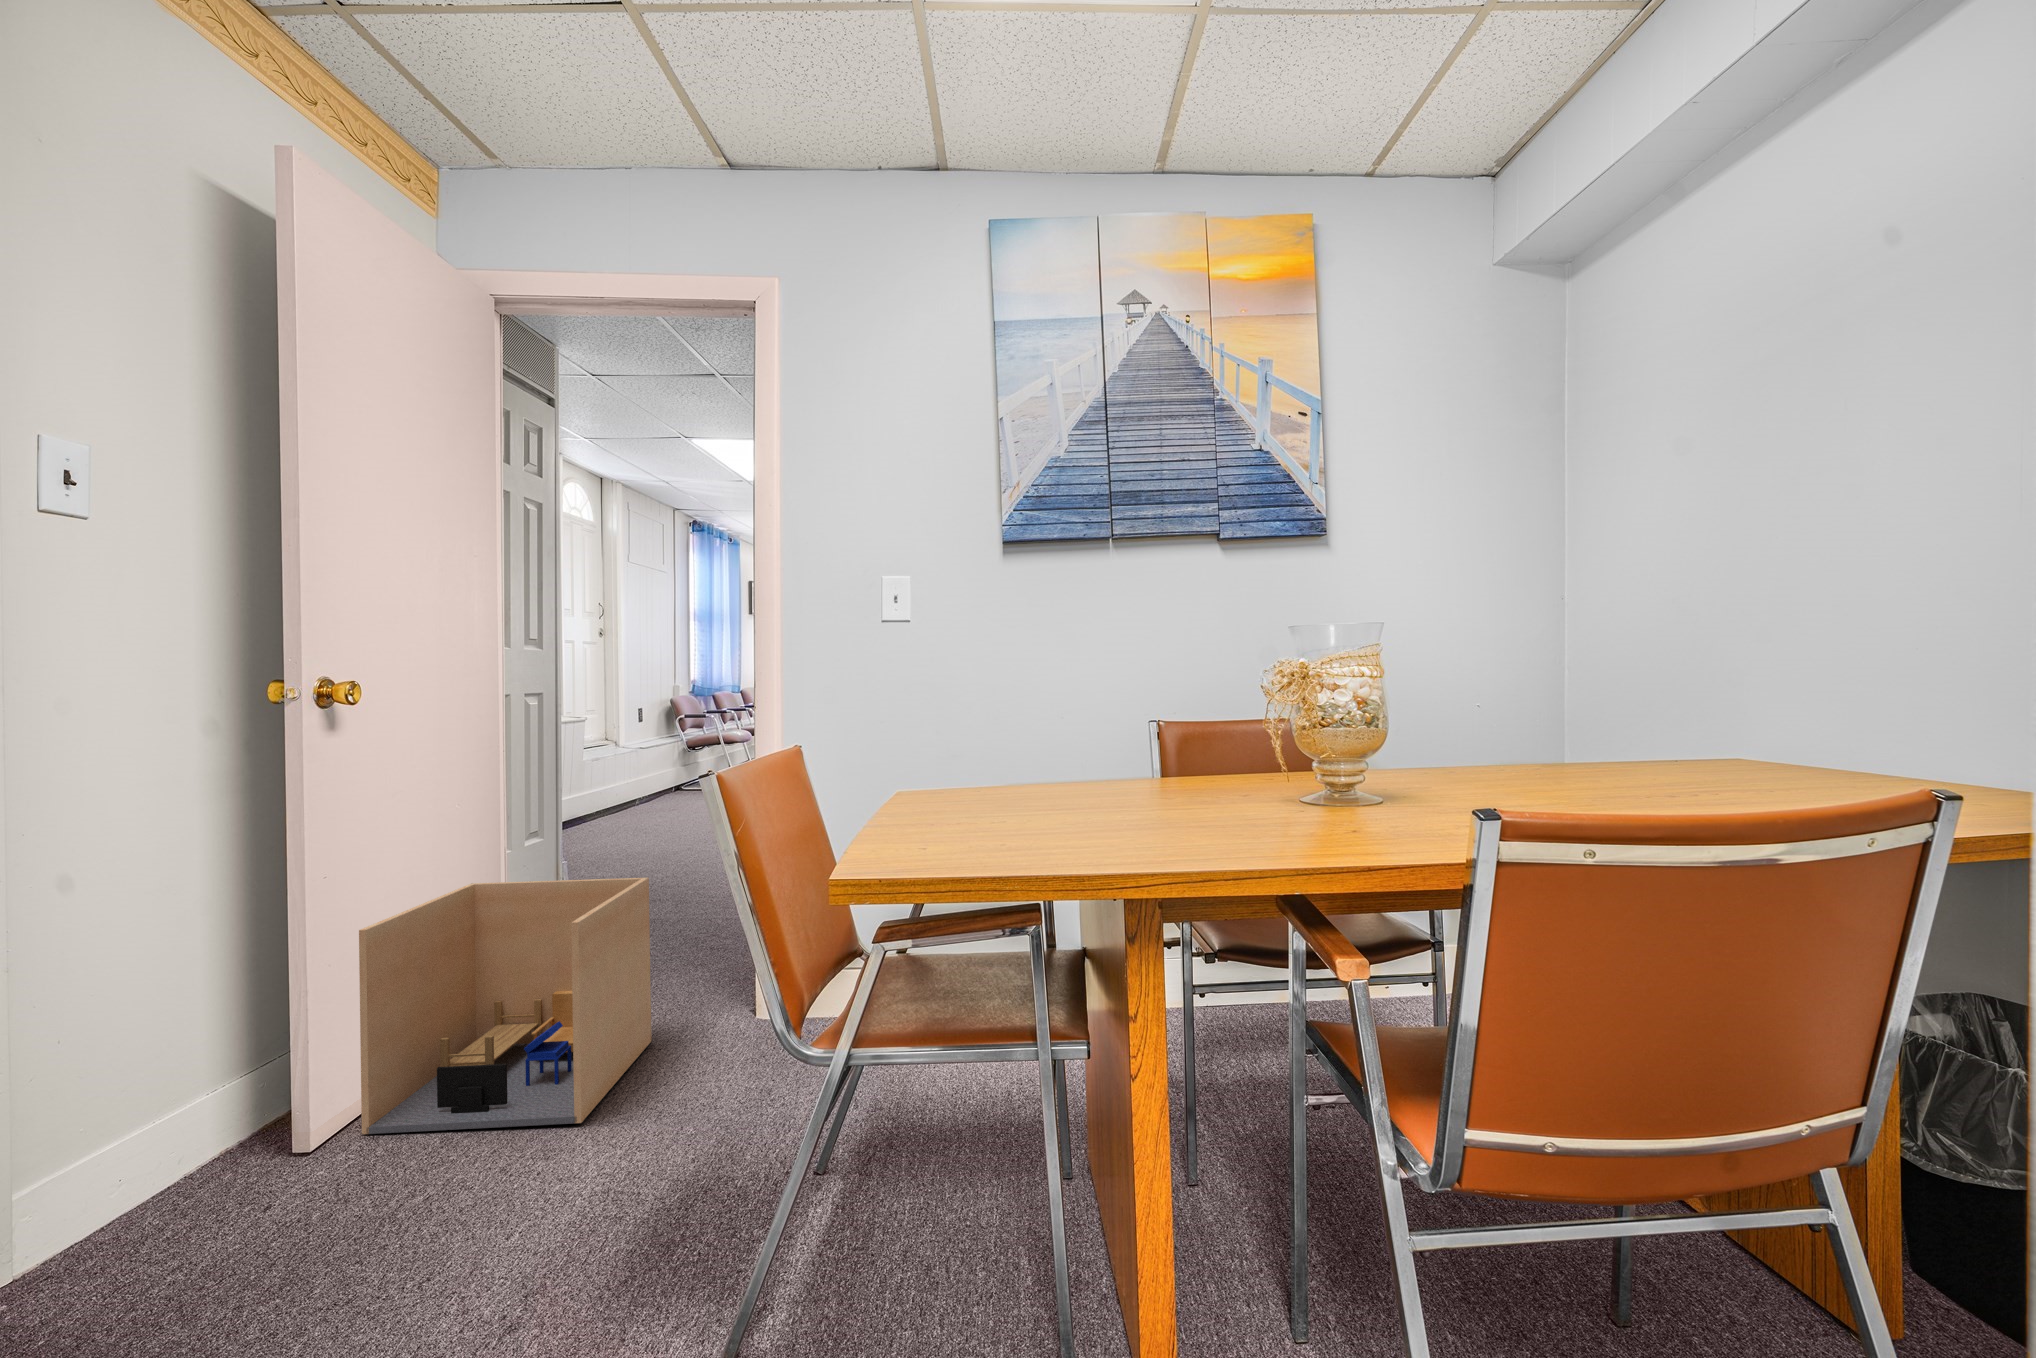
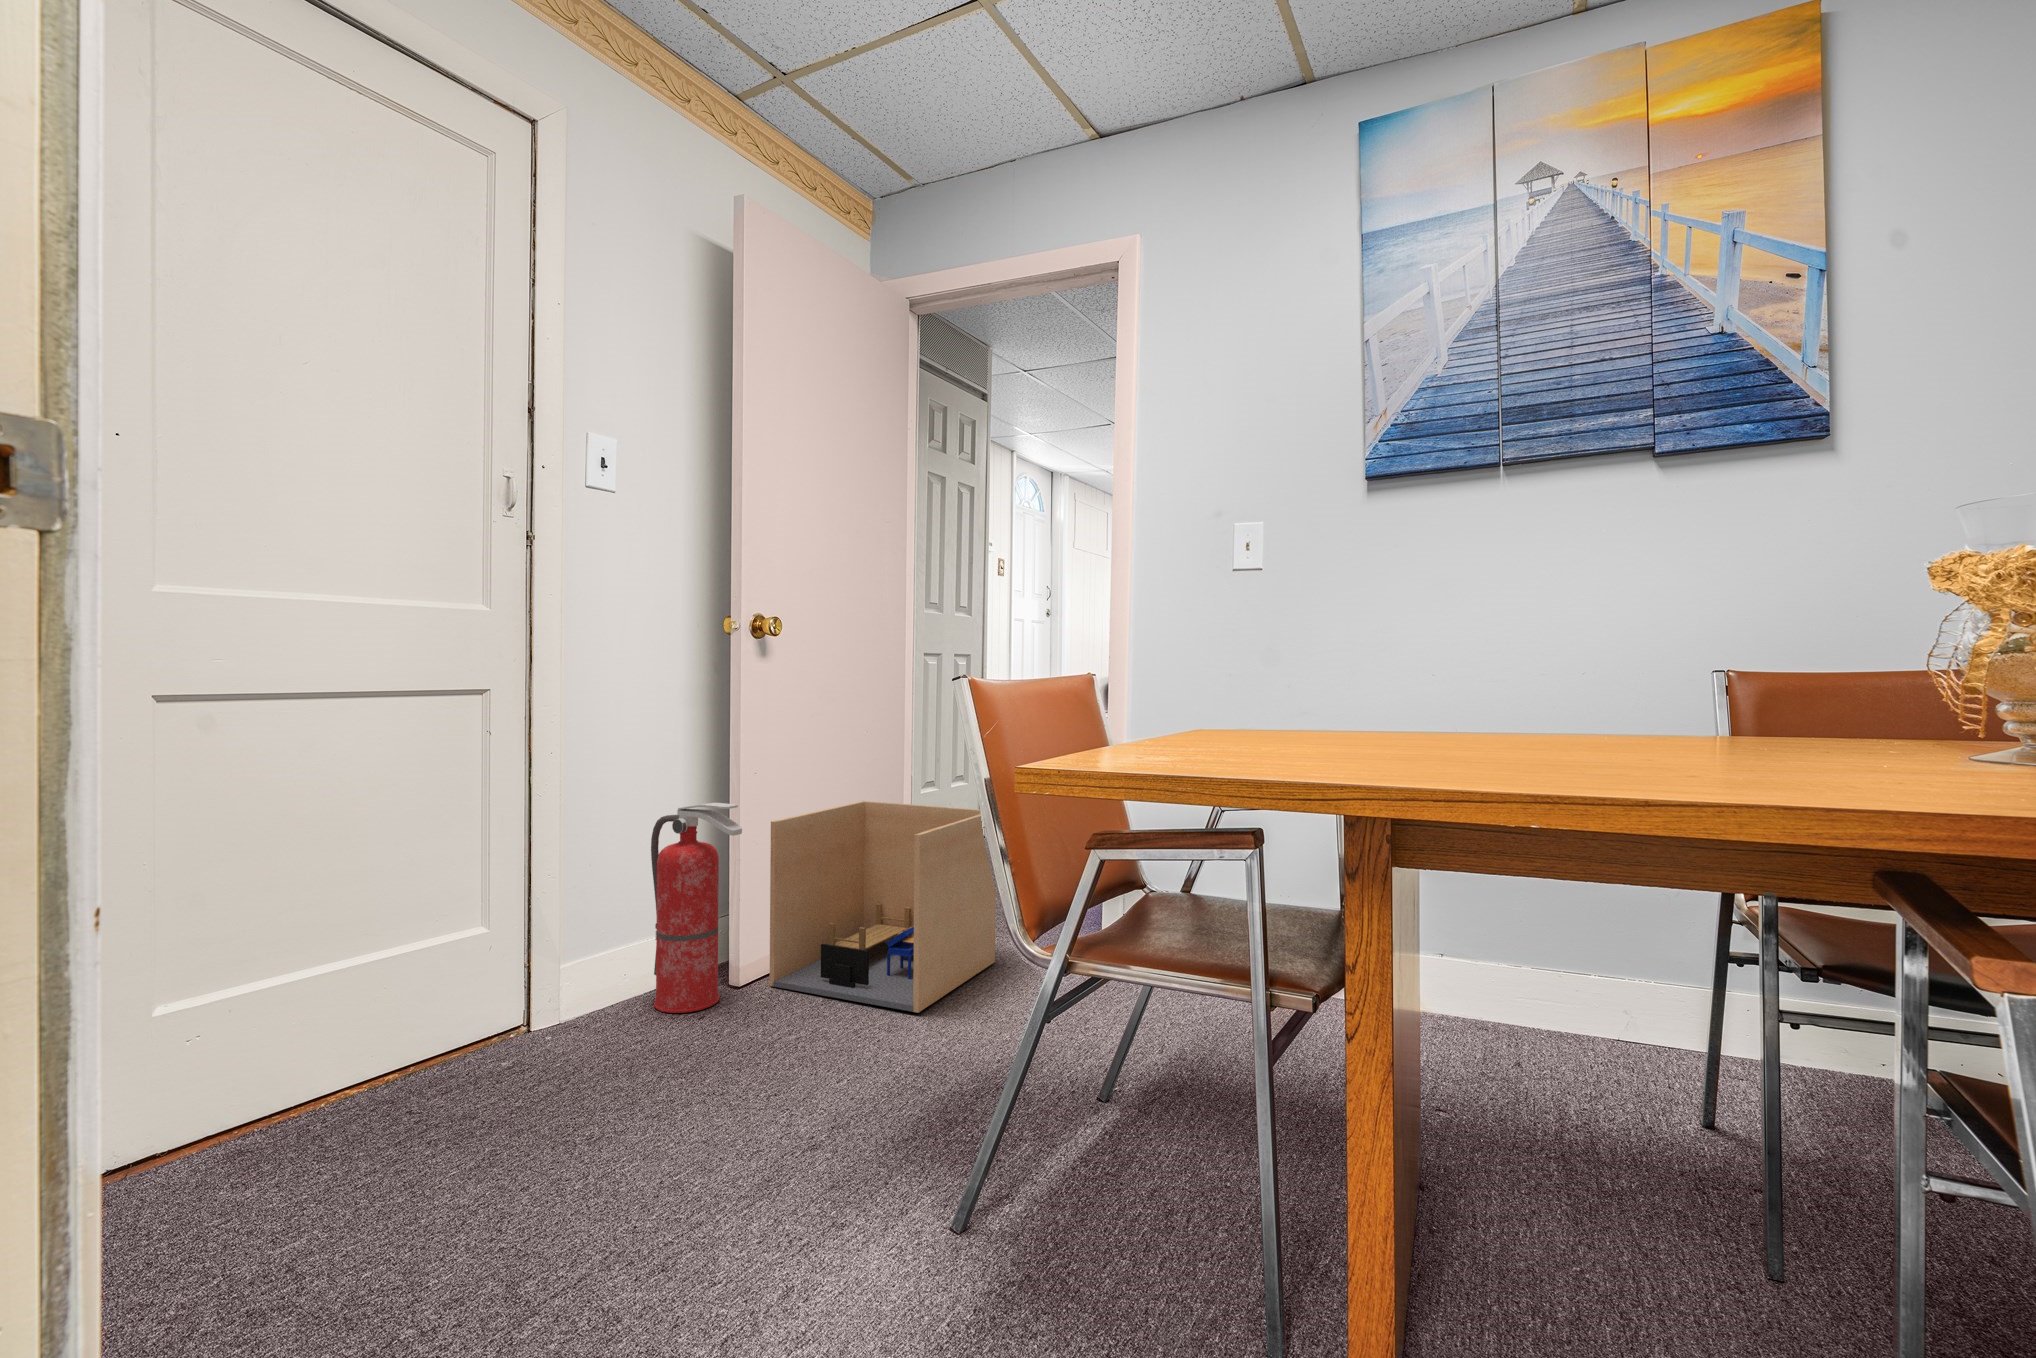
fire extinguisher: none [167,918,326,1209] -> present [651,803,742,1013]

